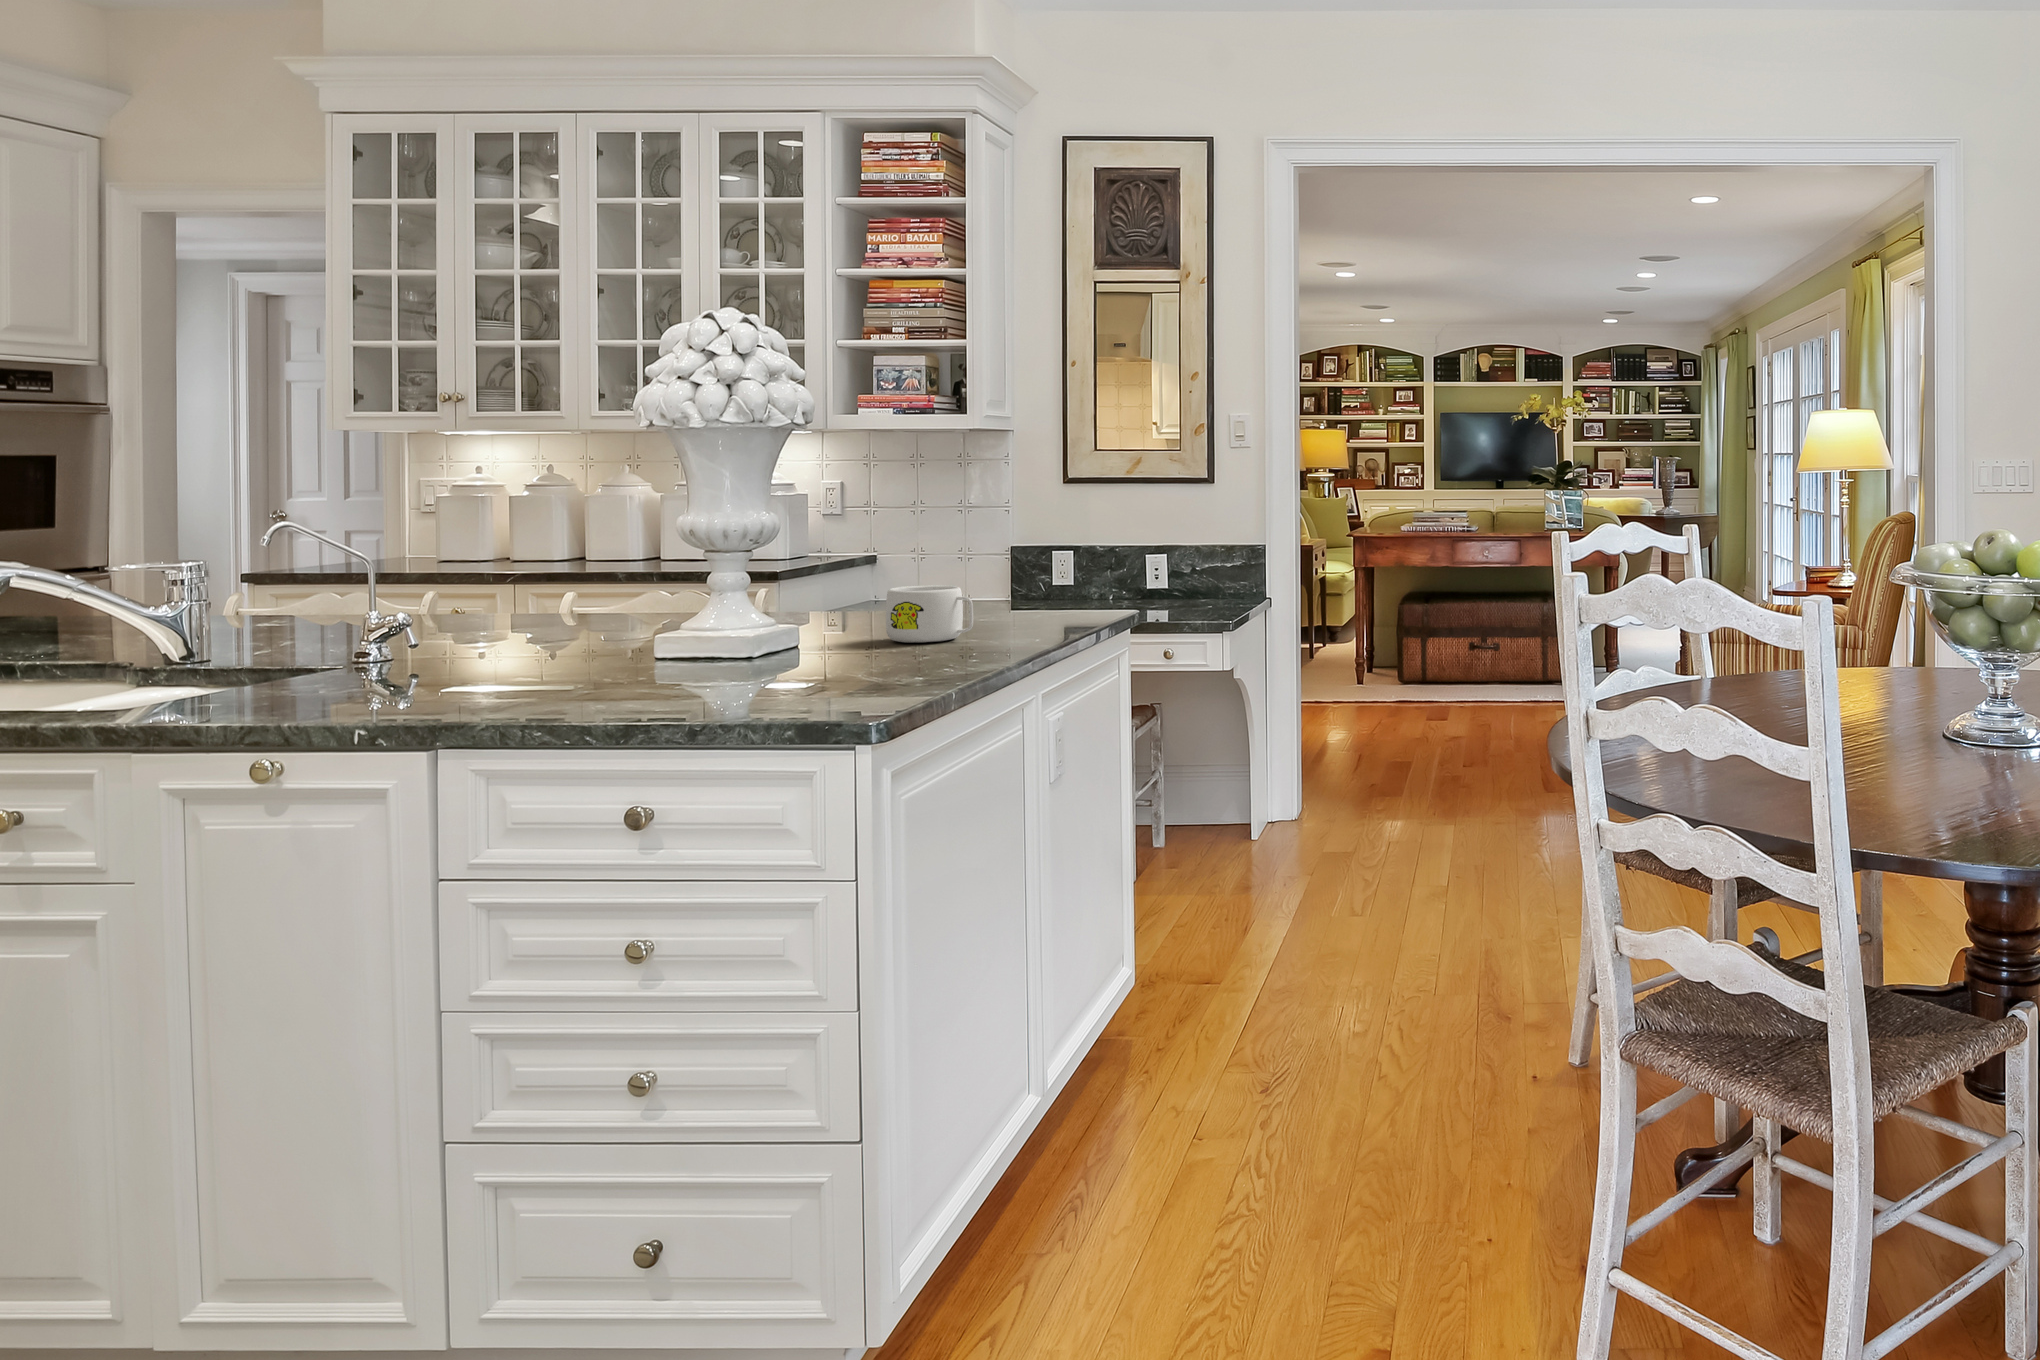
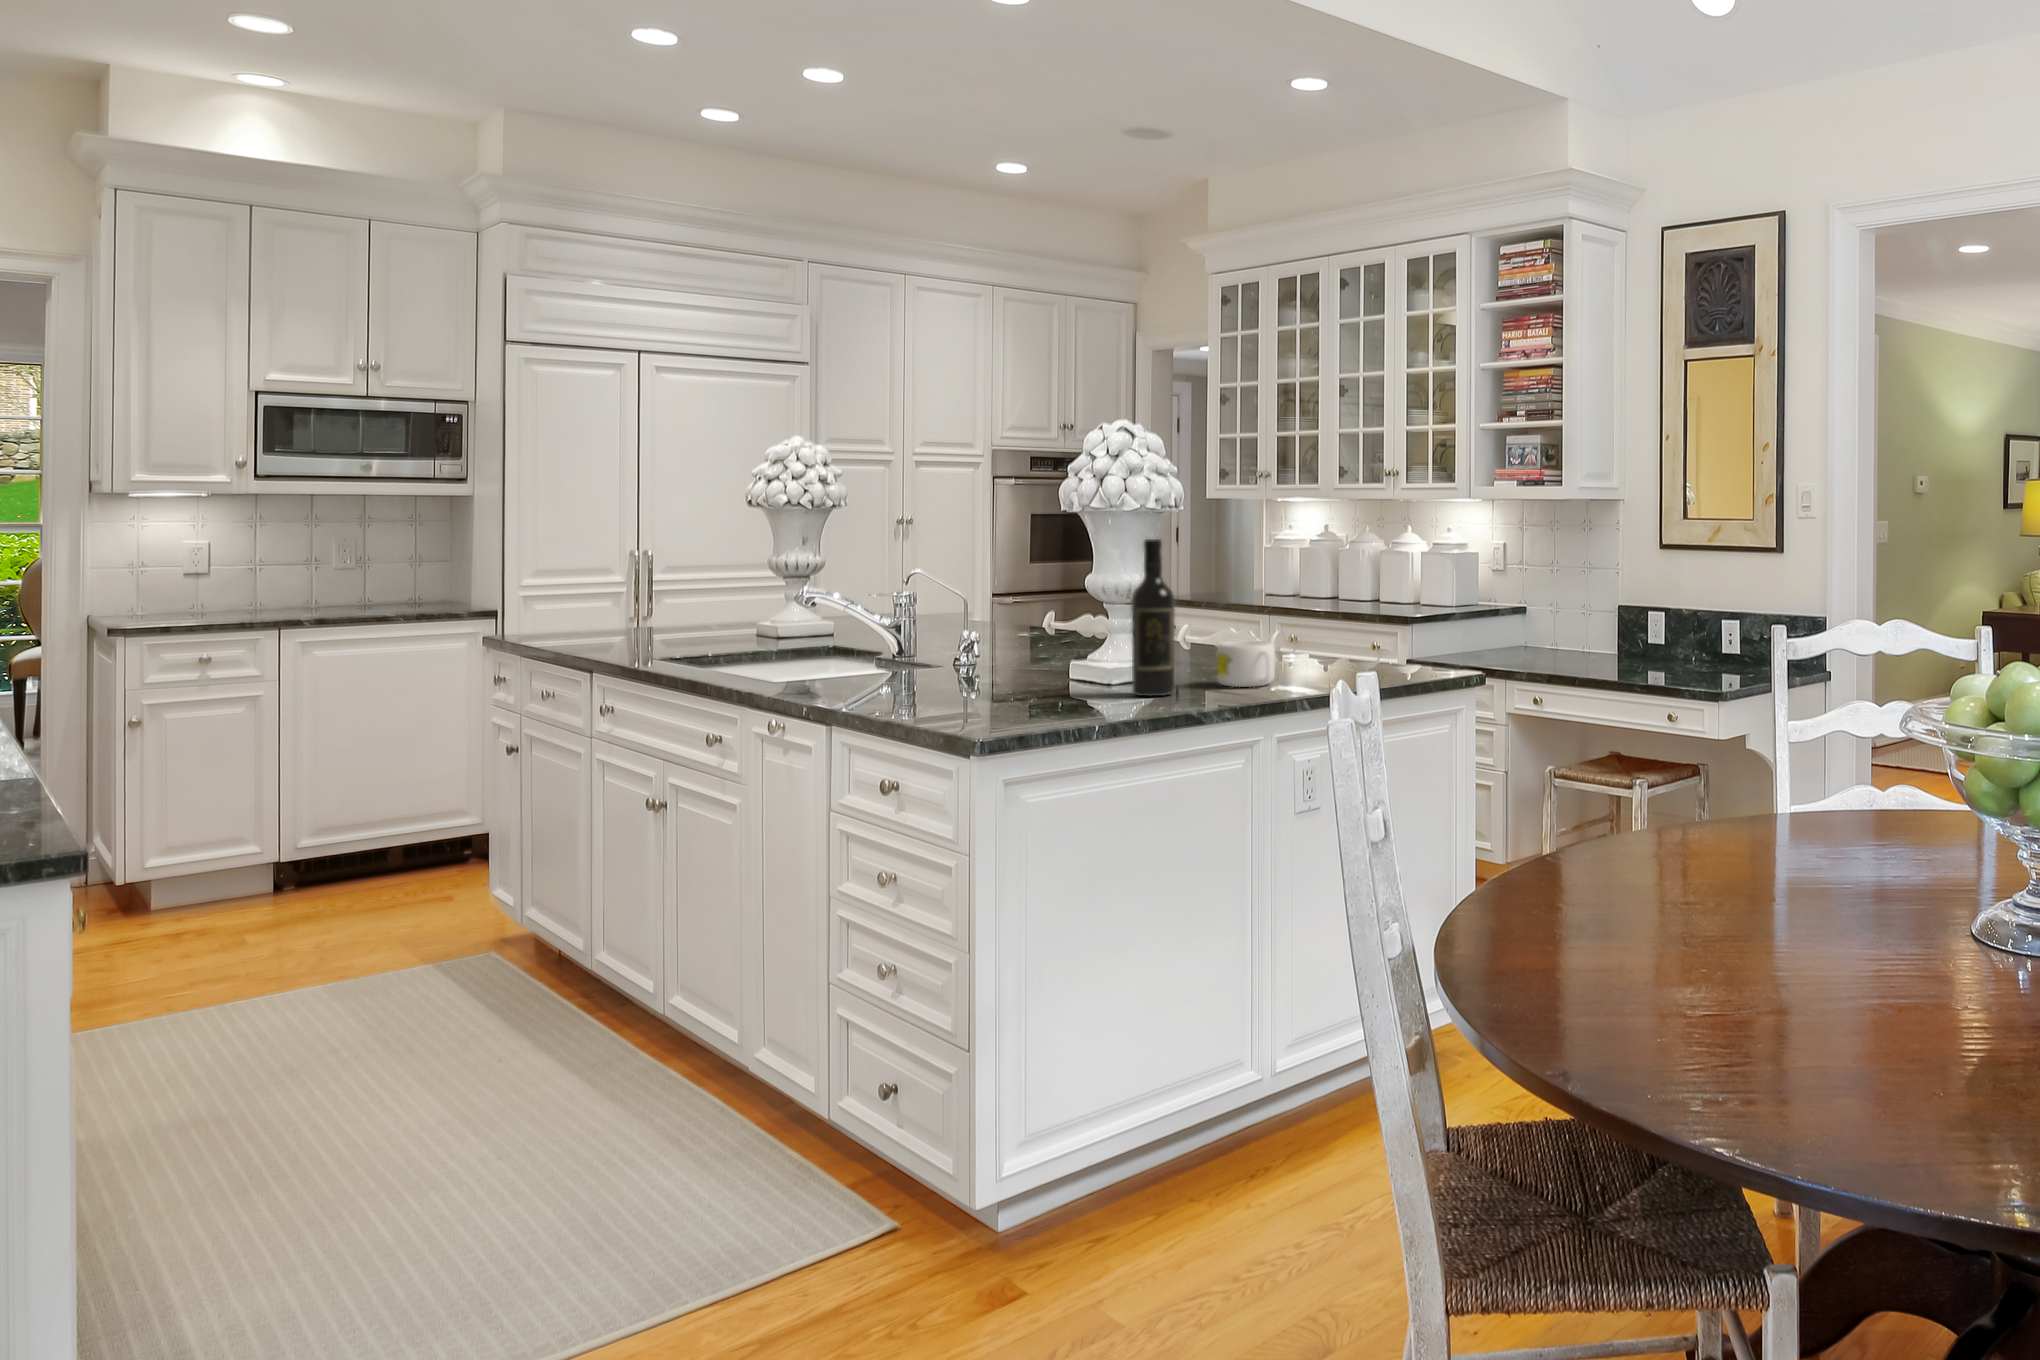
wine bottle: none [820,459,879,661] -> present [1131,539,1175,696]

